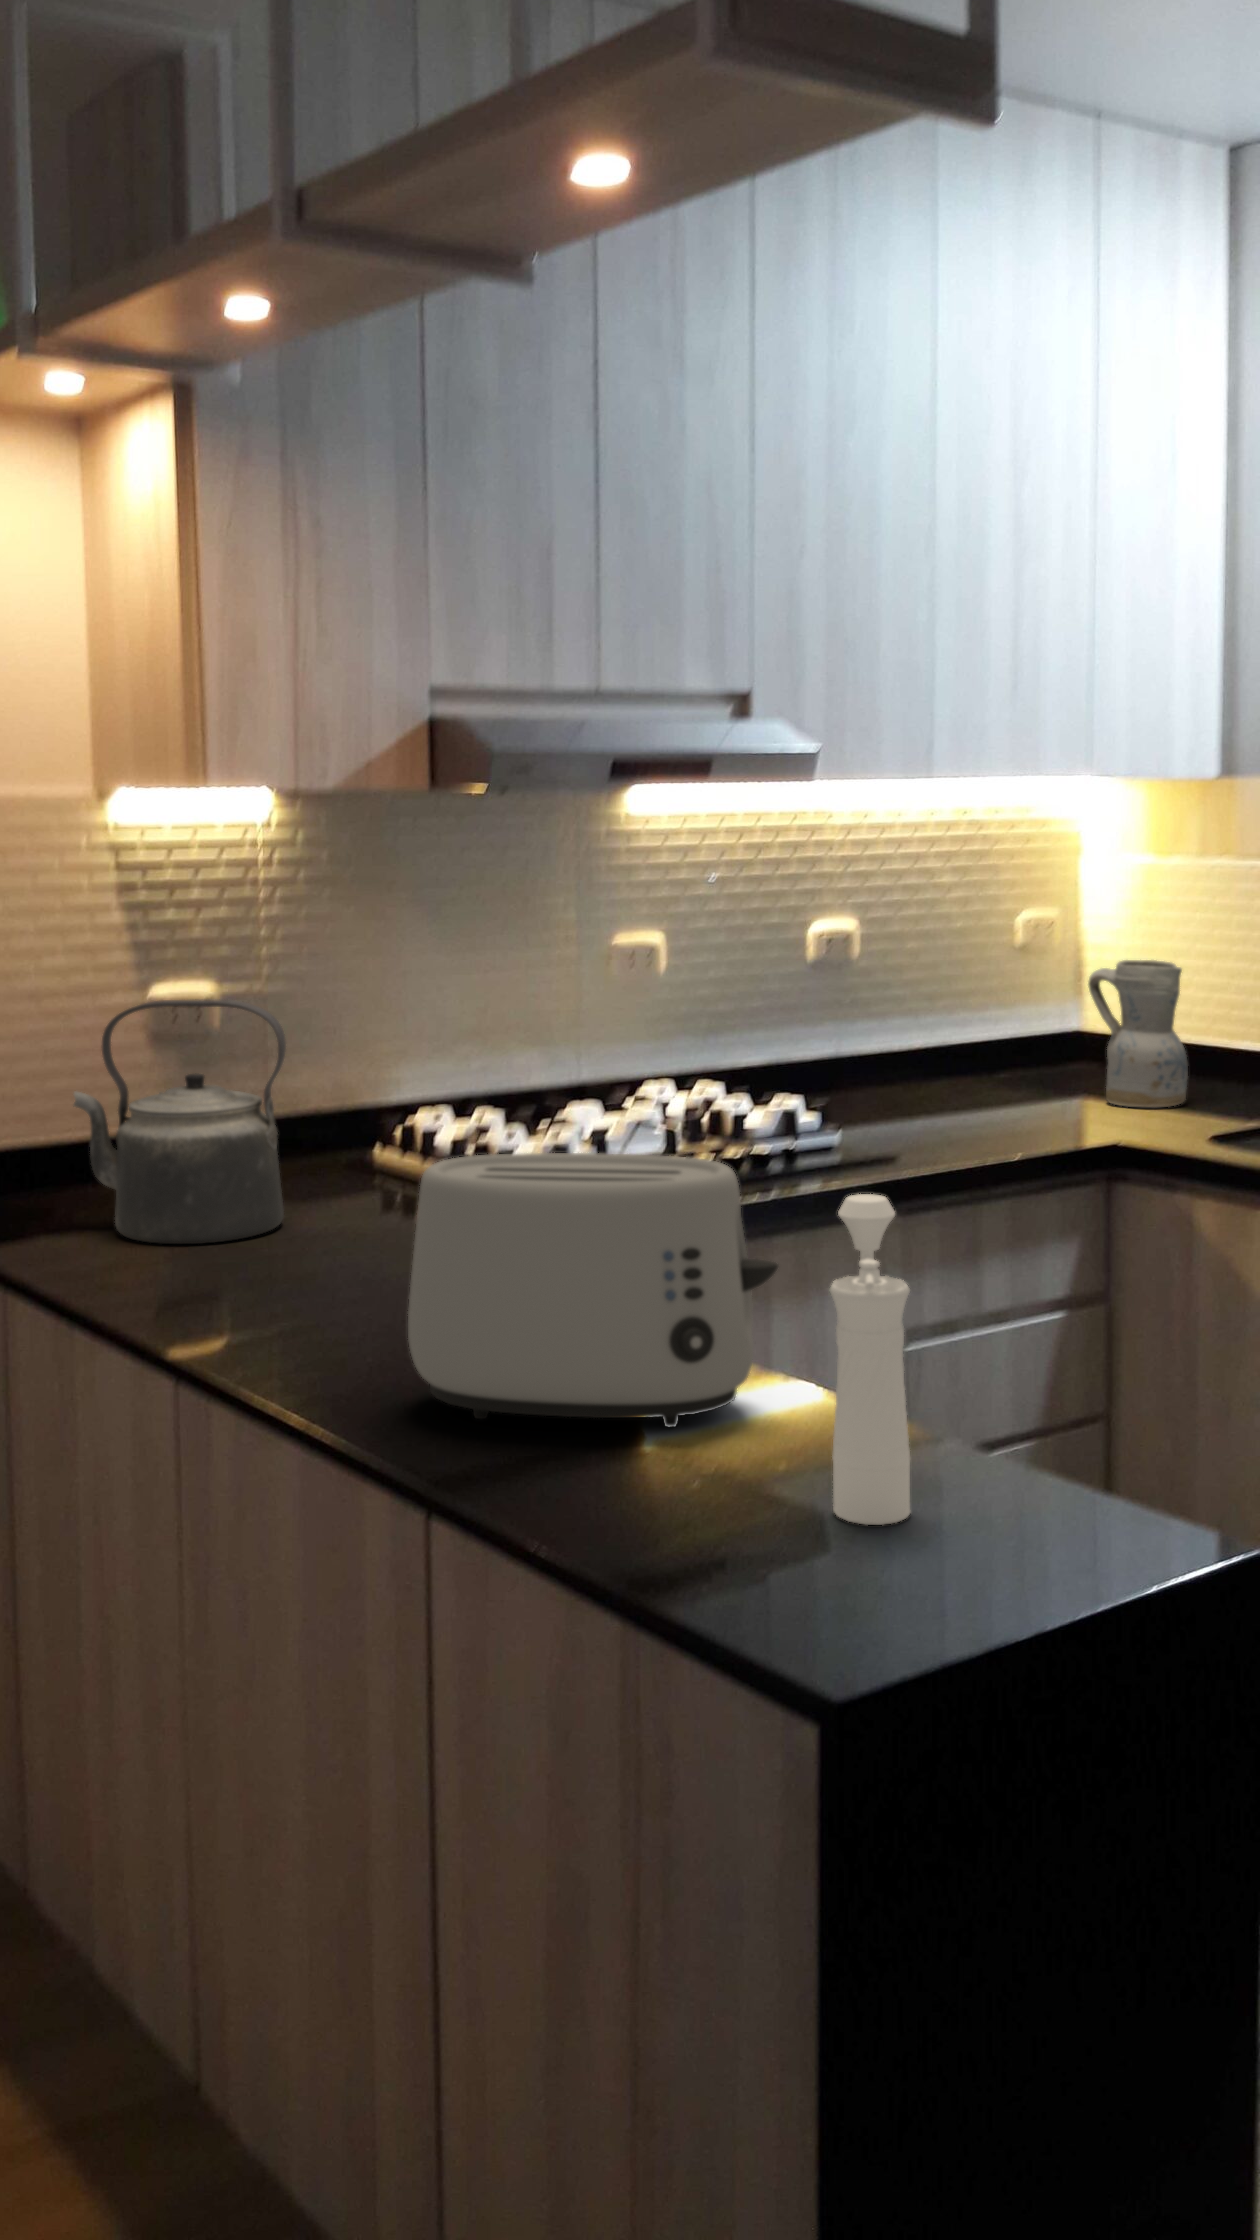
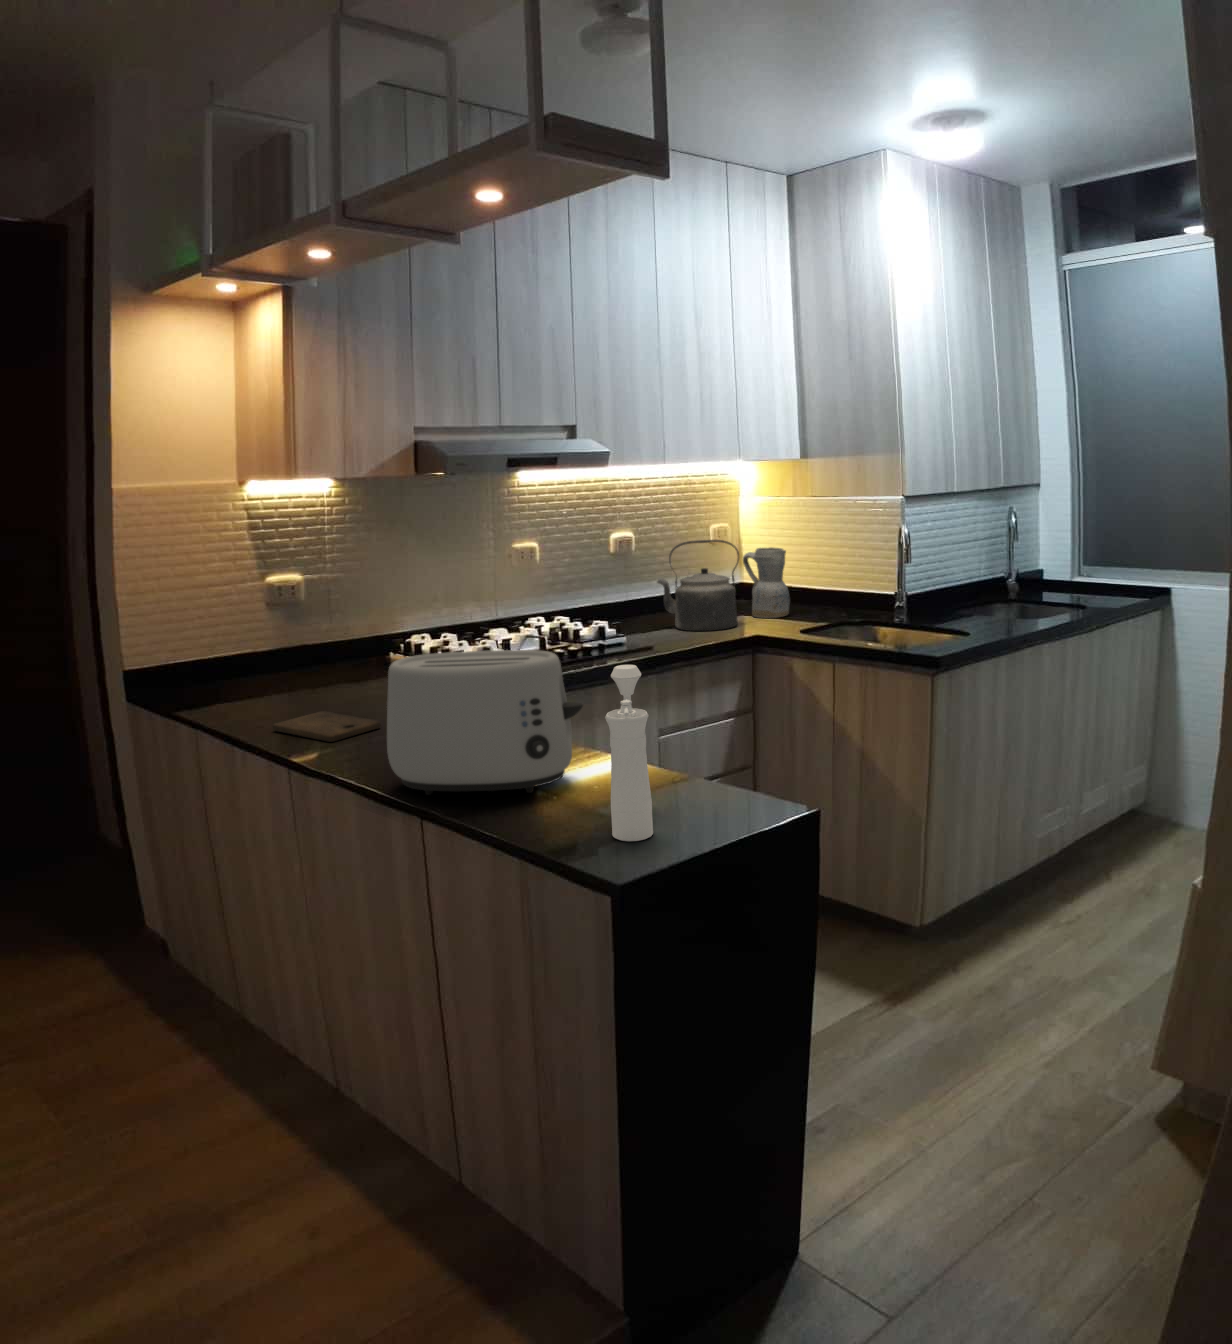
kettle: present [74,999,286,1244] -> present [657,540,739,631]
cutting board: none [164,1252,370,1312] -> present [273,711,381,742]

